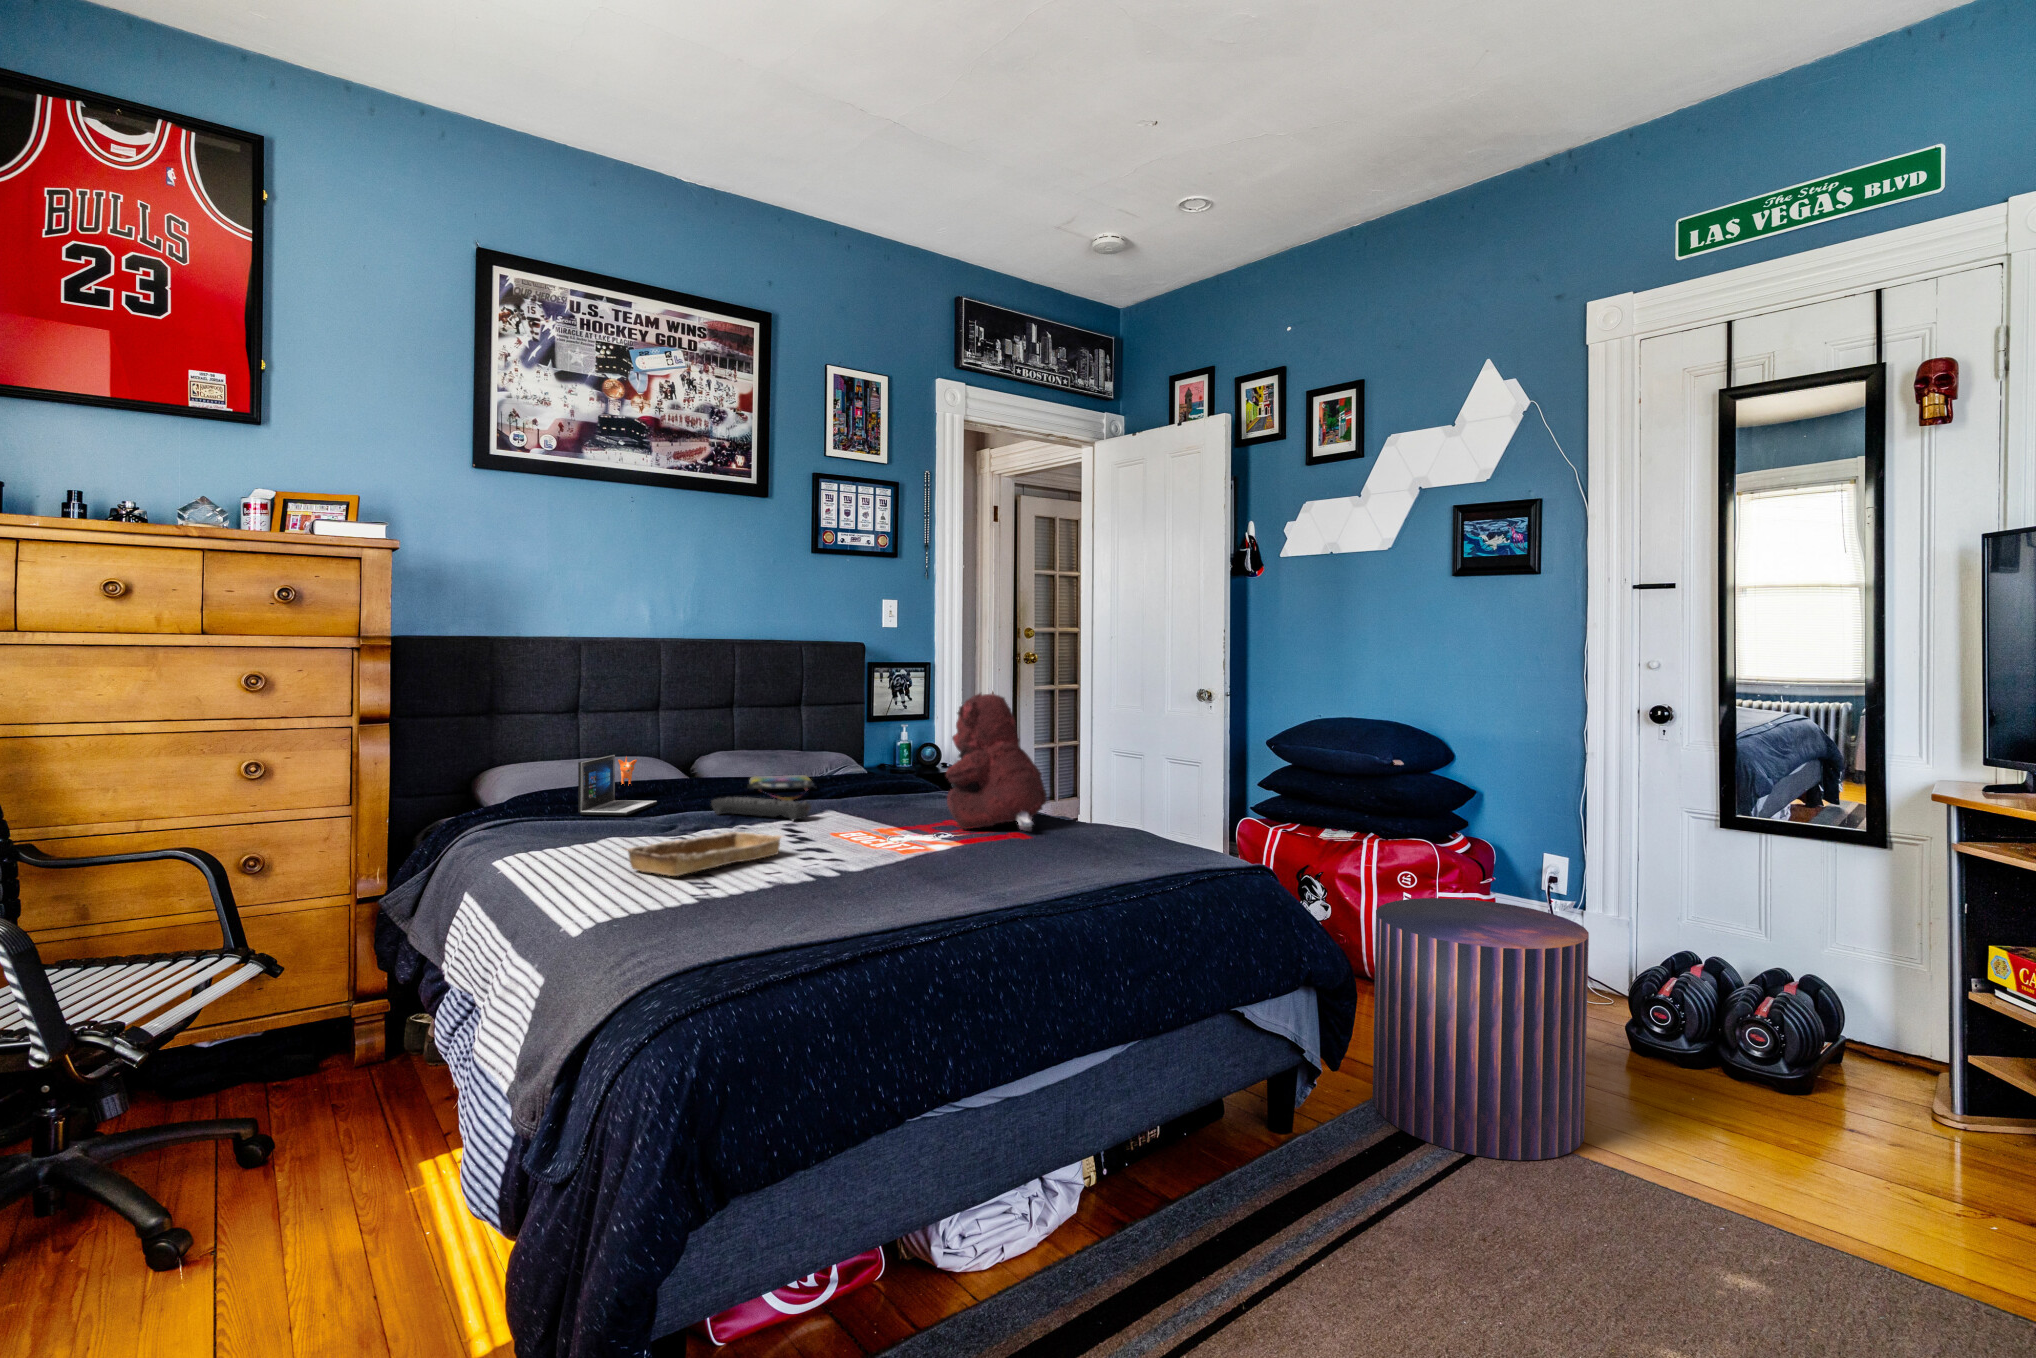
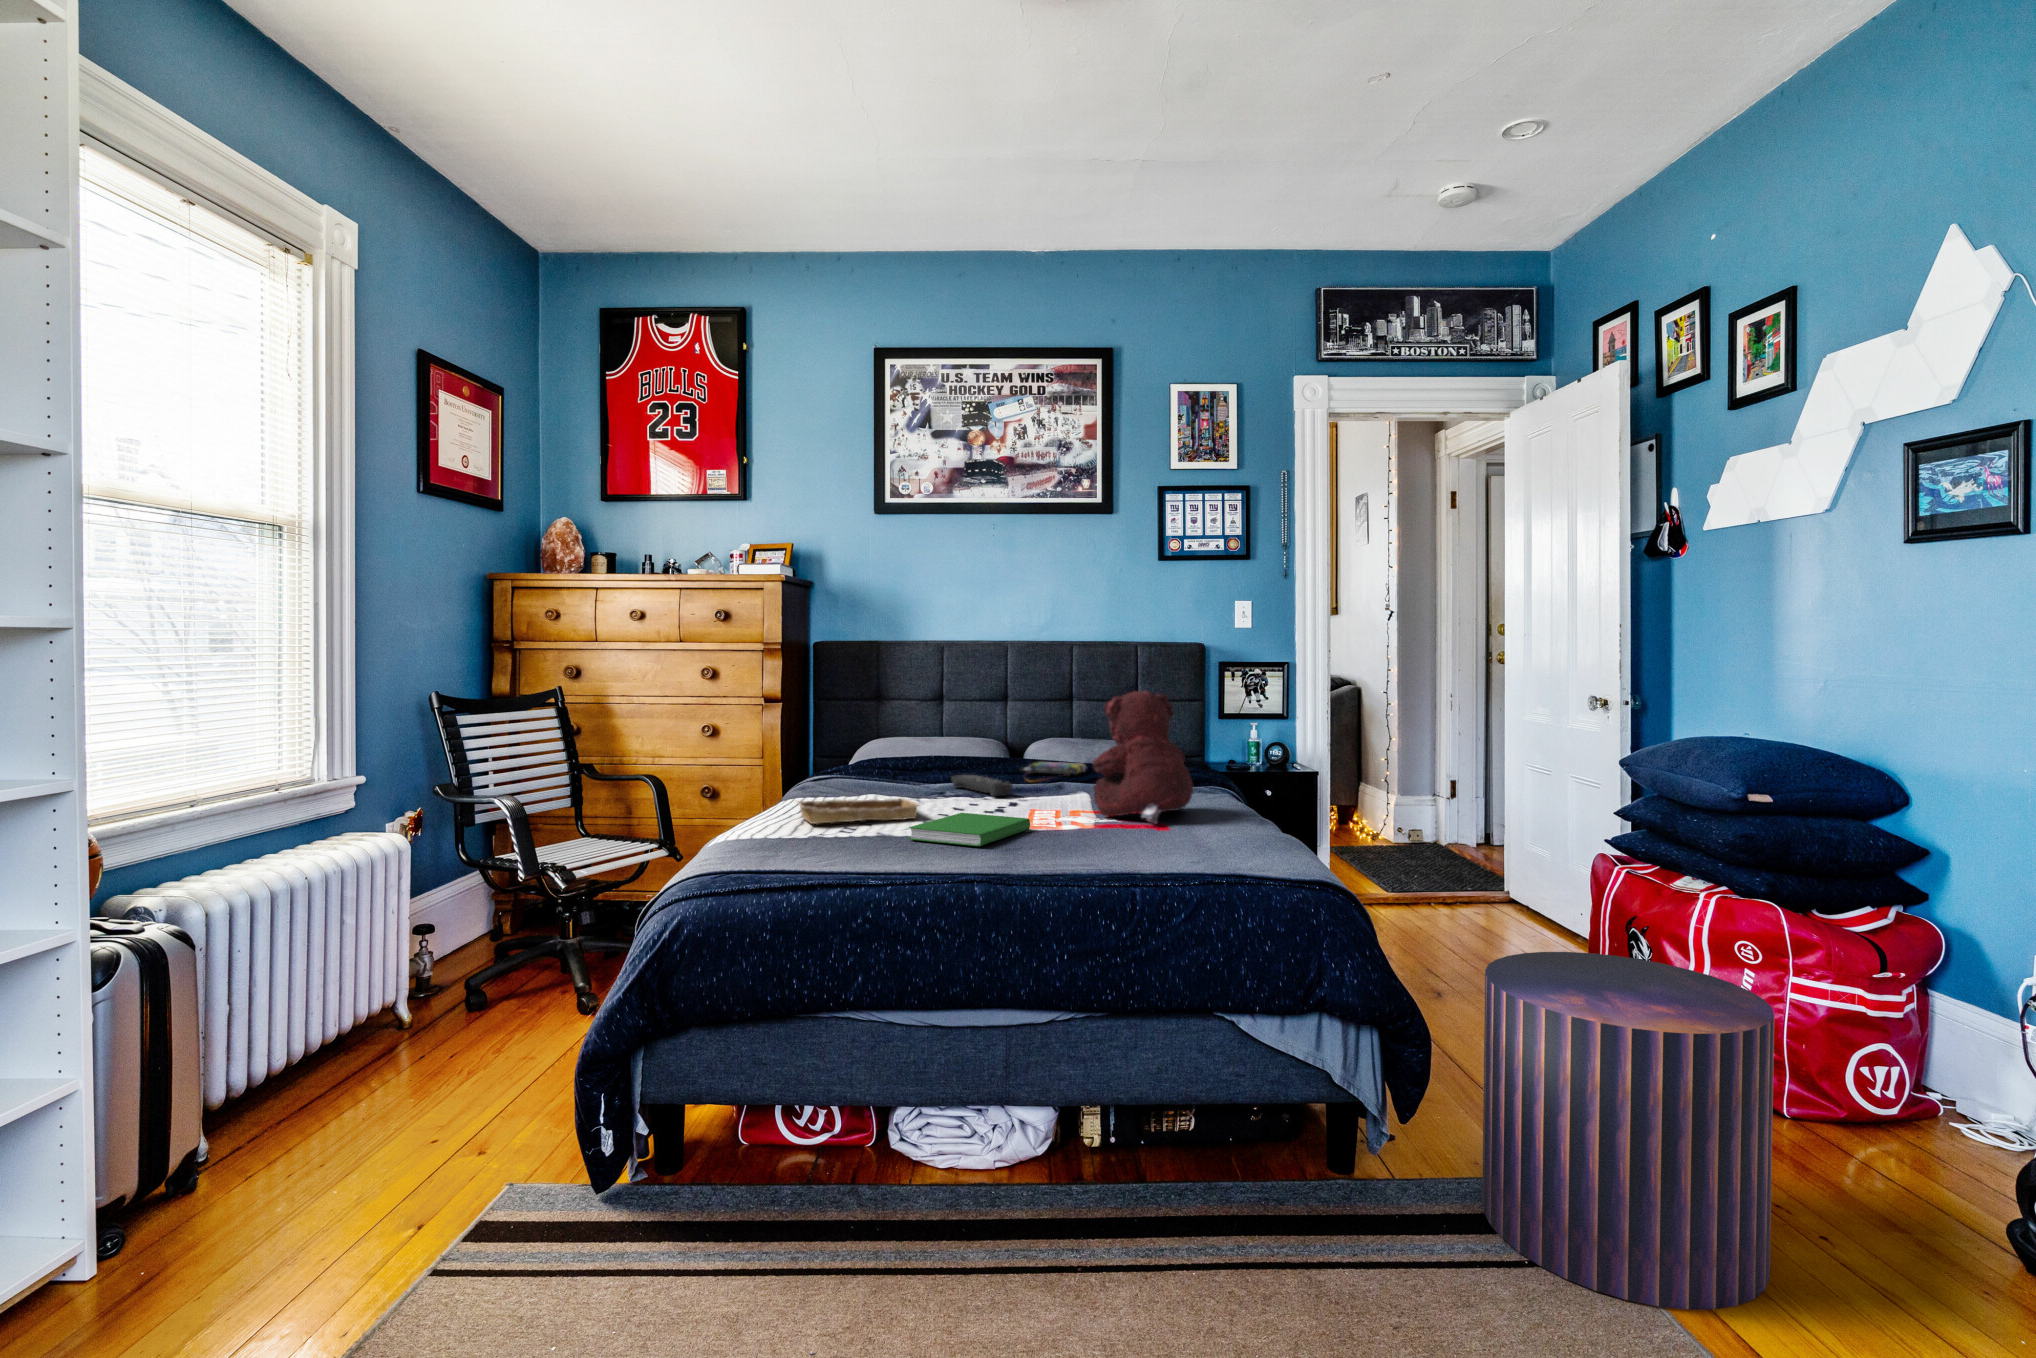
laptop: present [578,755,657,815] -> none [867,736,938,783]
hardcover book: none [841,839,944,879] -> present [909,813,1030,846]

